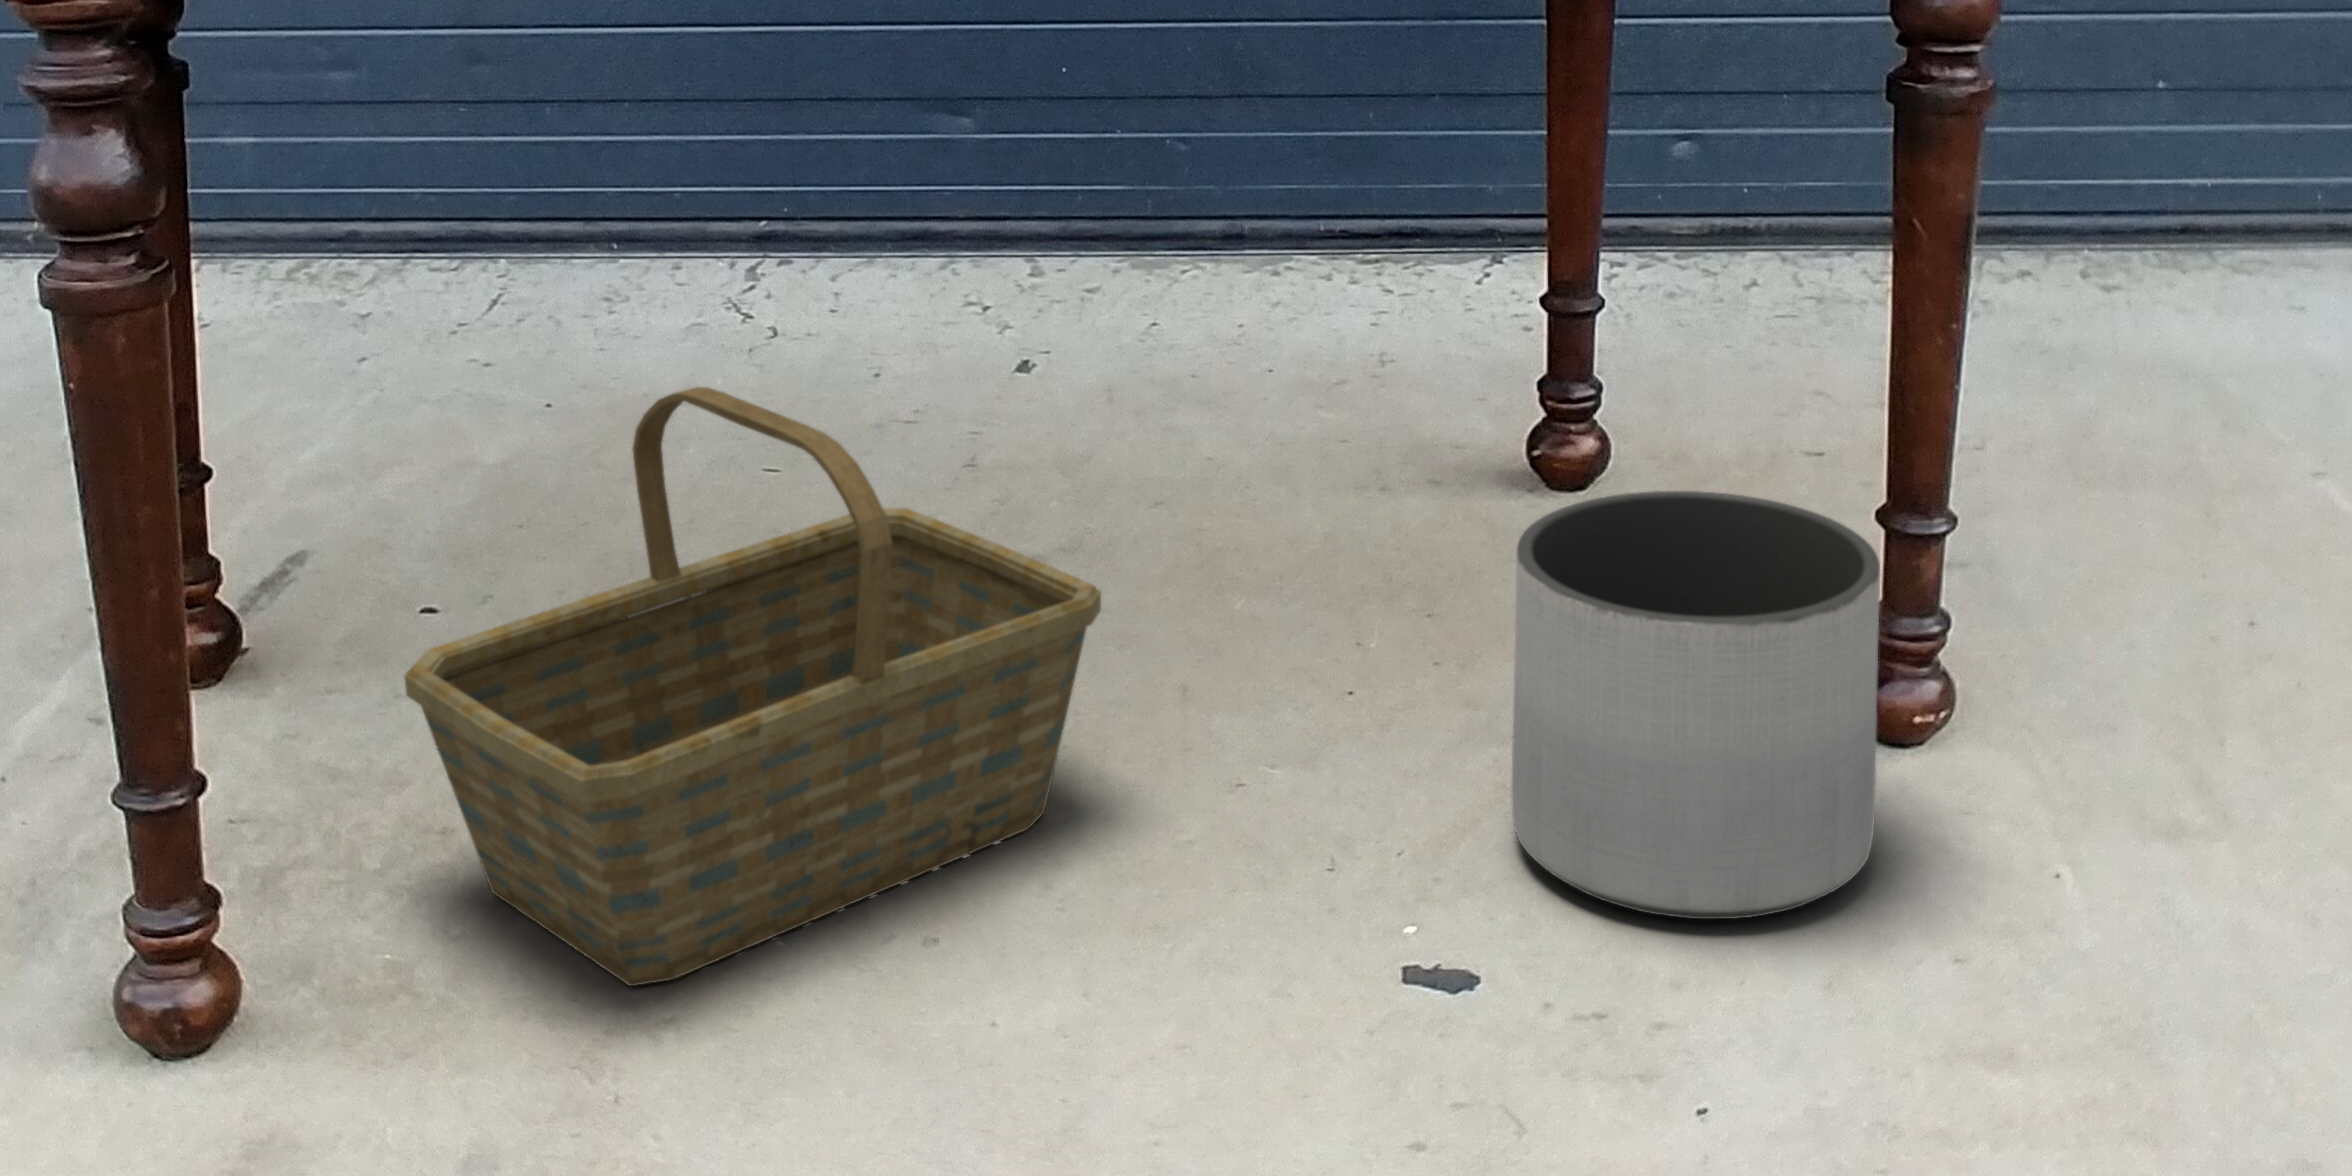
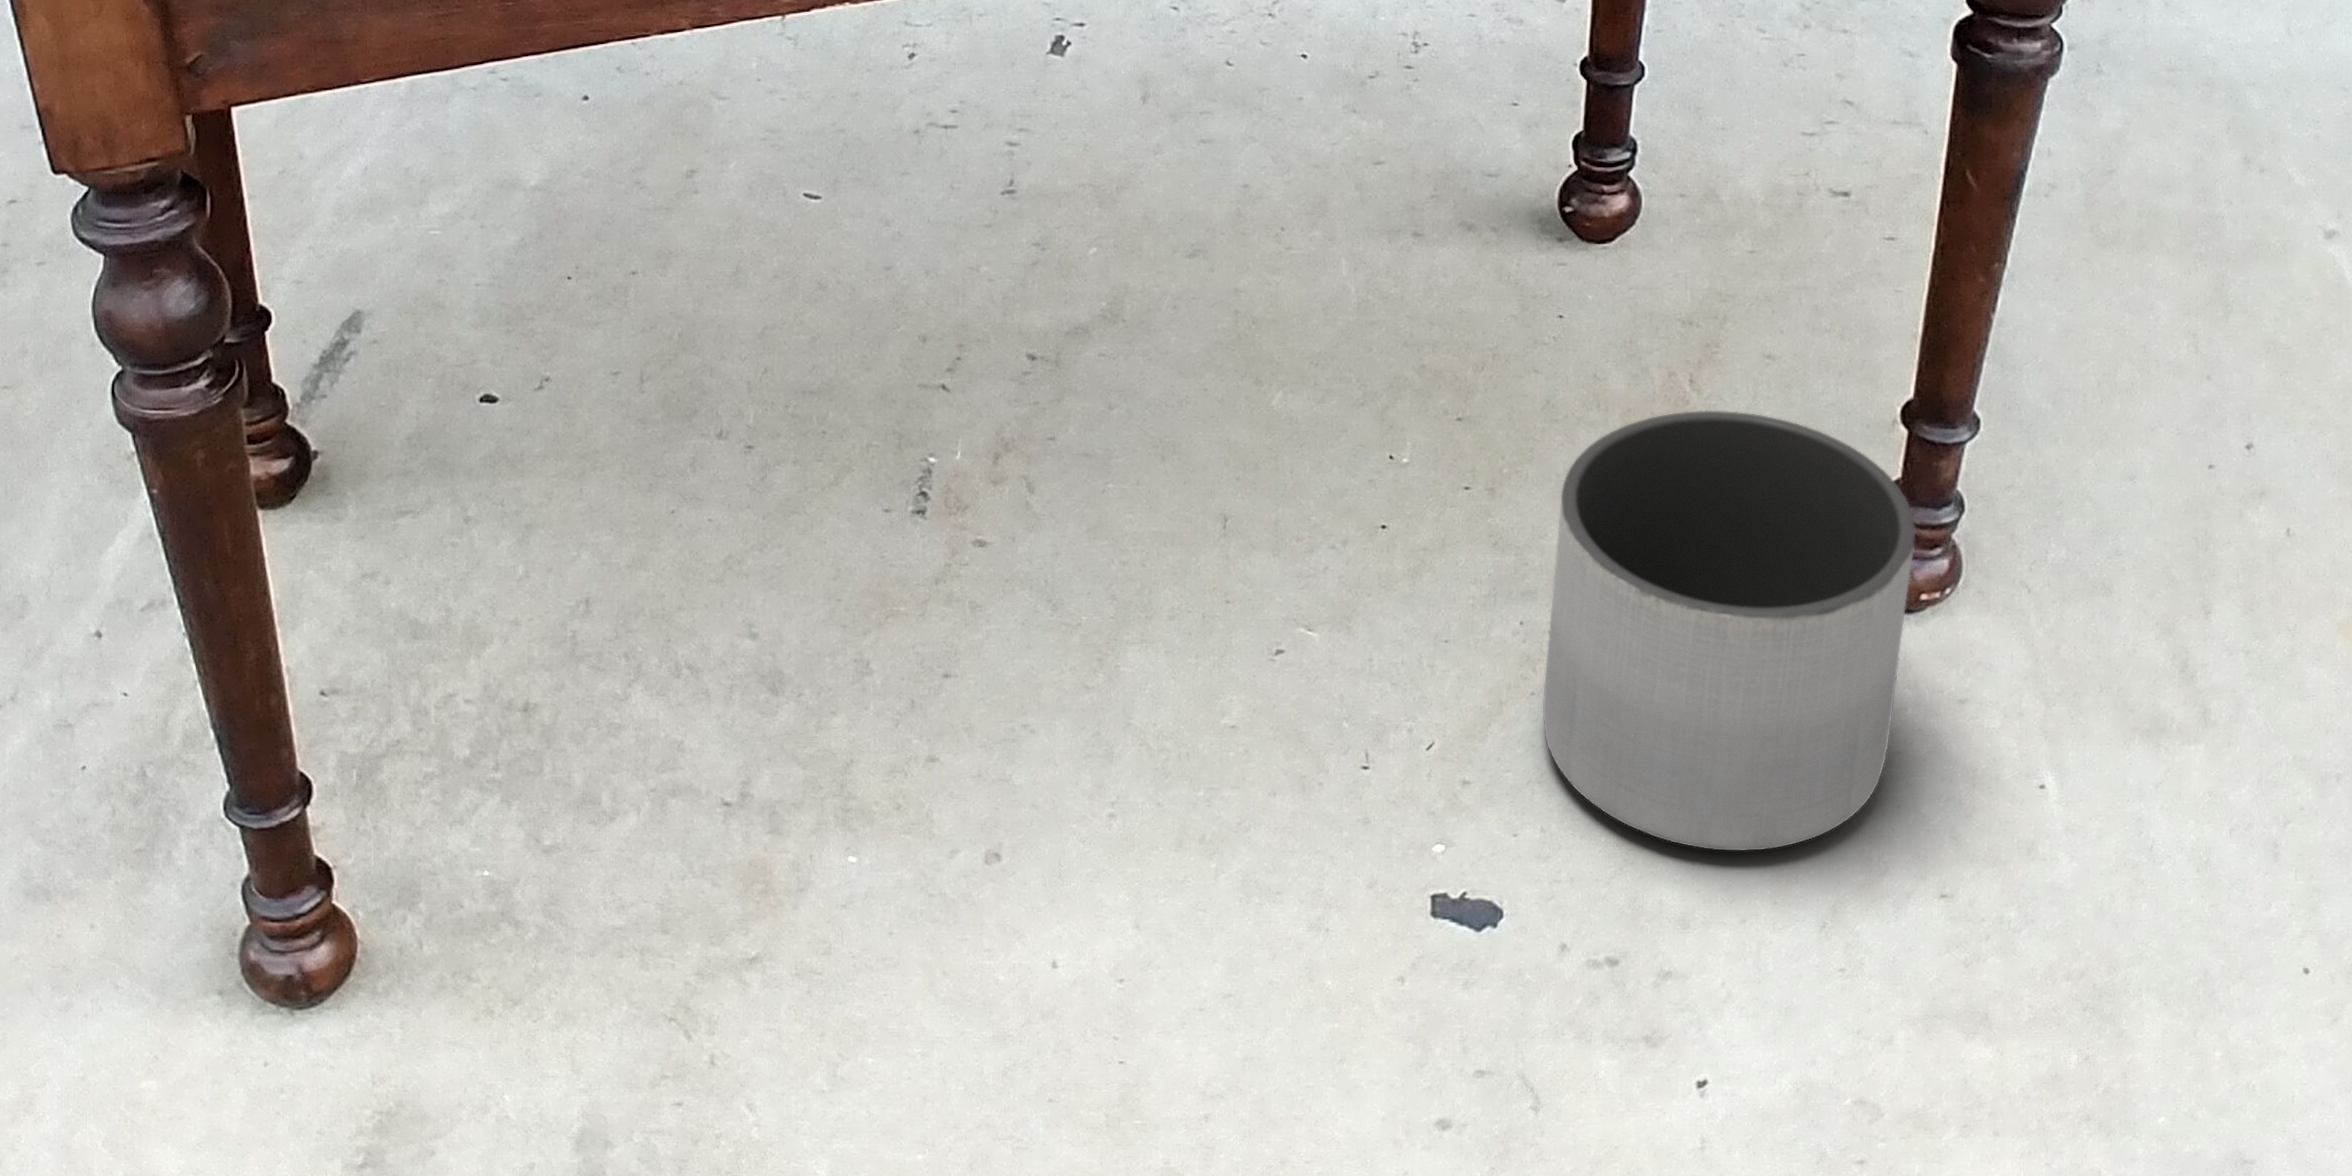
basket: present [404,387,1101,986] -> none [480,326,1153,921]

